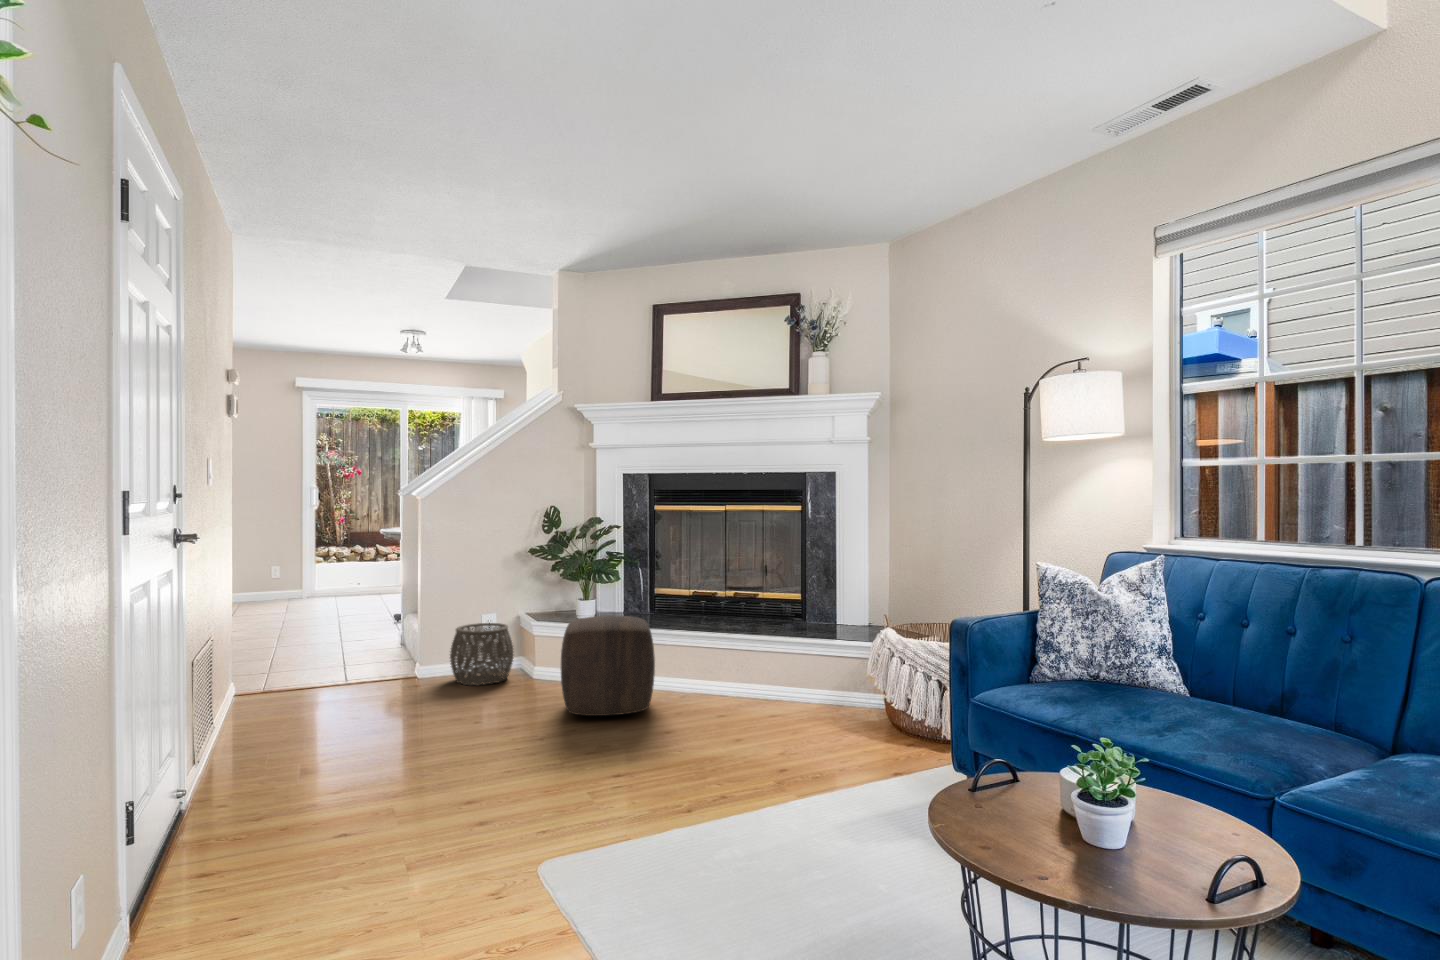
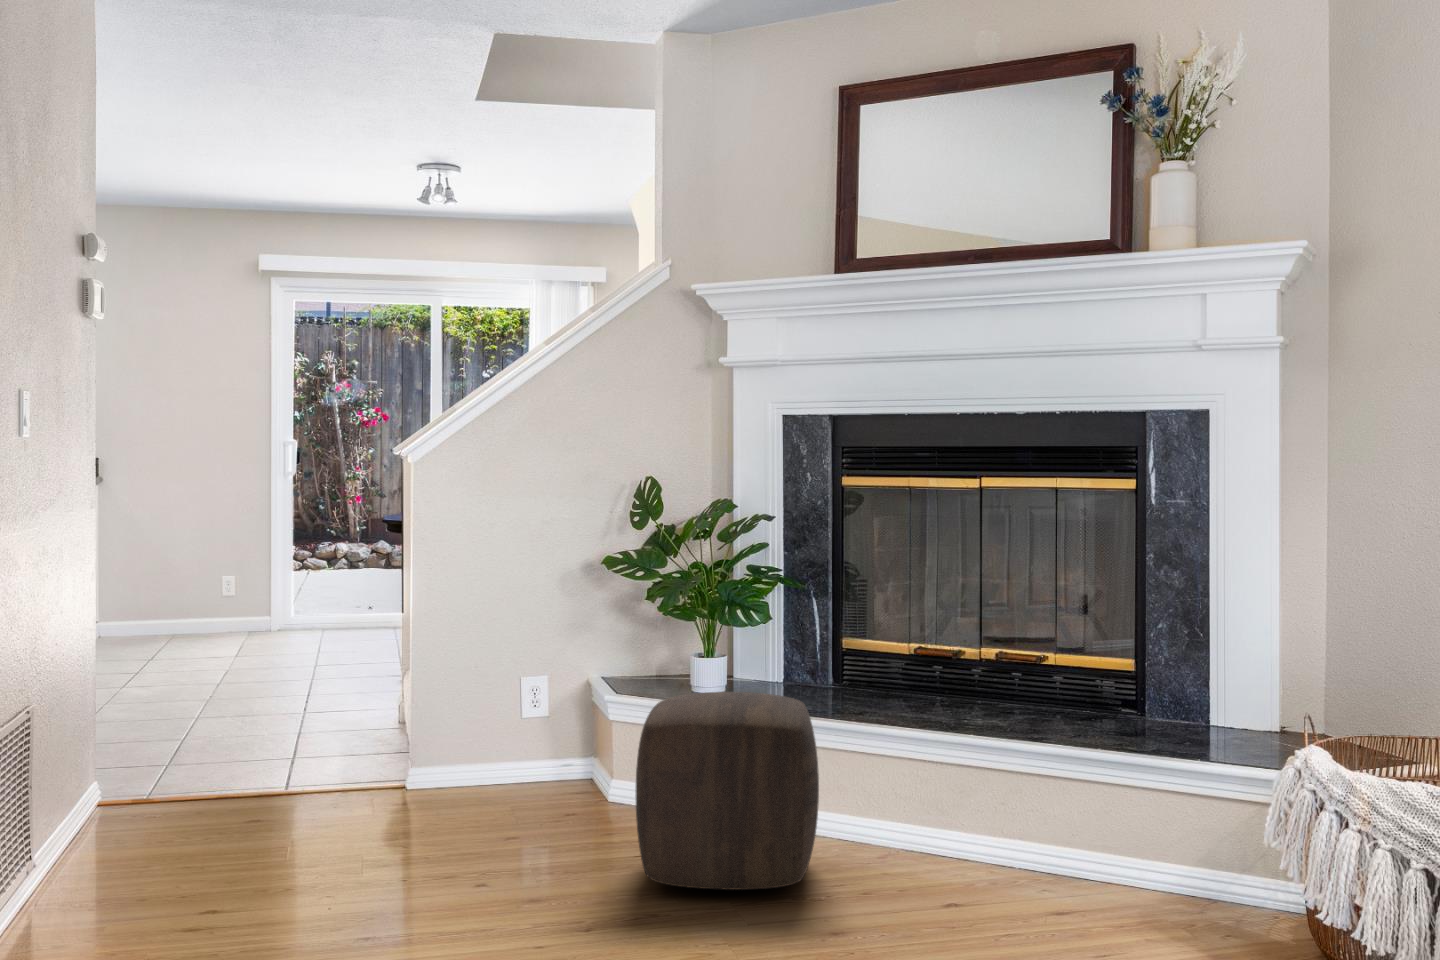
woven basket: present [450,623,514,685] -> none [462,690,578,806]

